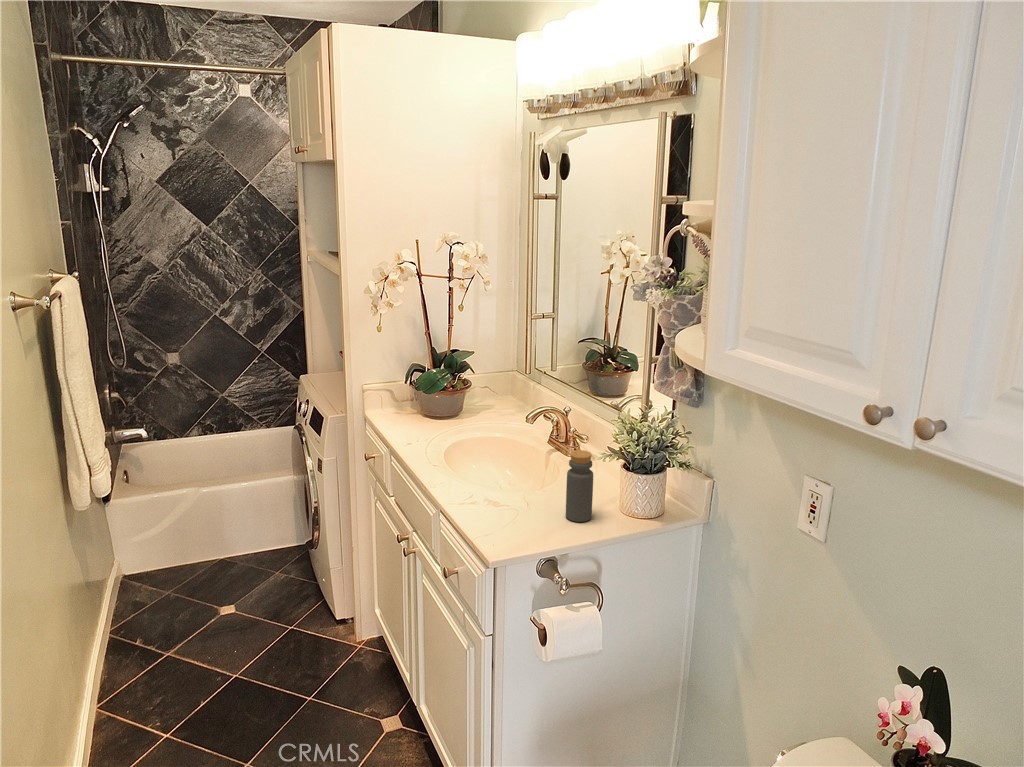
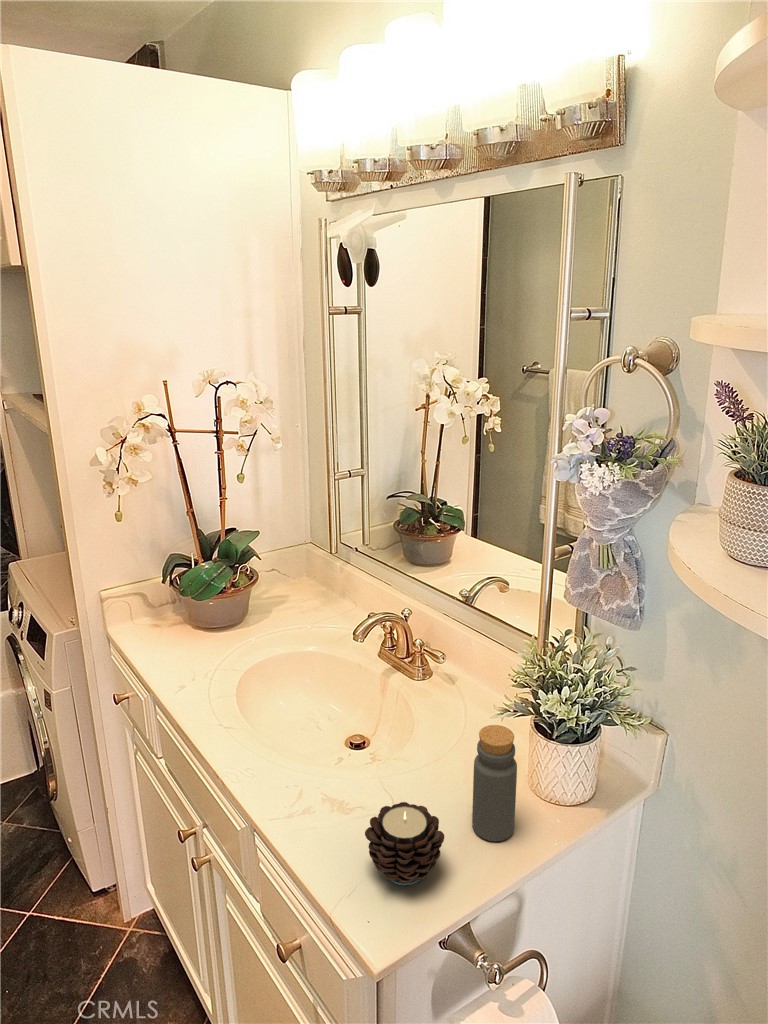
candle: none [494,486,539,530] -> present [365,802,444,885]

